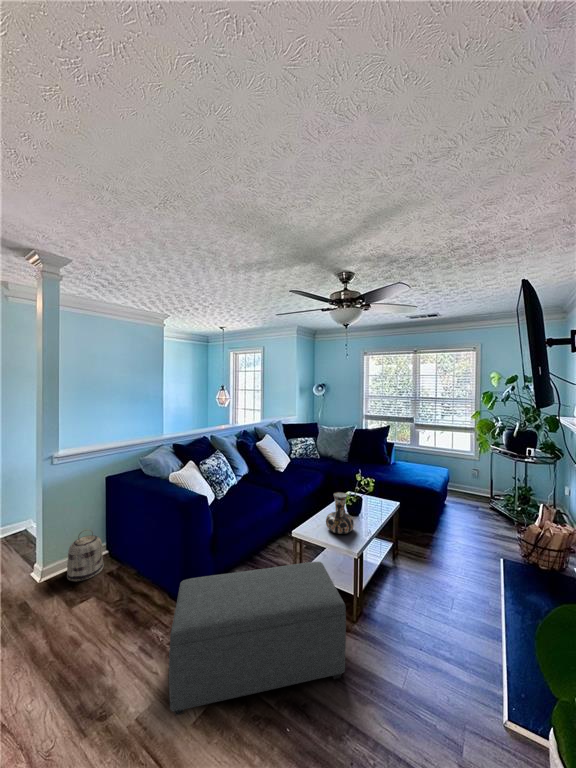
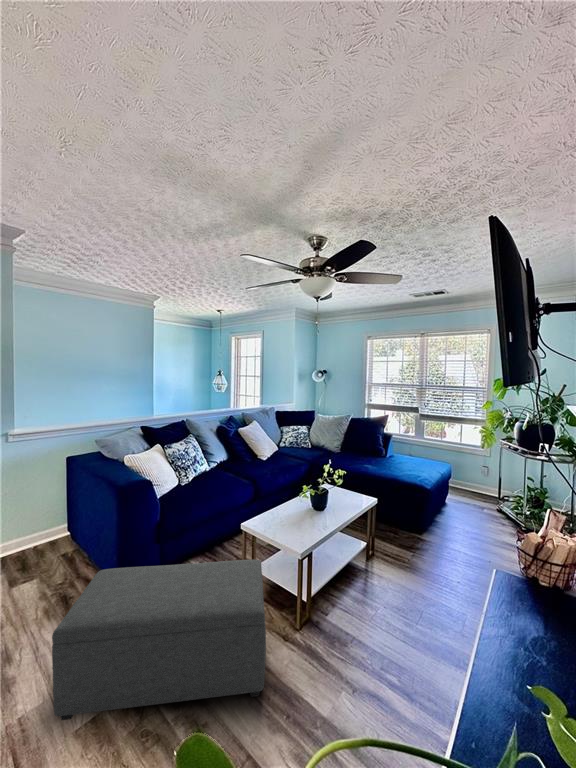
decorative vase: present [326,492,354,534] -> none [281,483,312,530]
basket: present [67,530,104,581] -> none [23,509,63,560]

